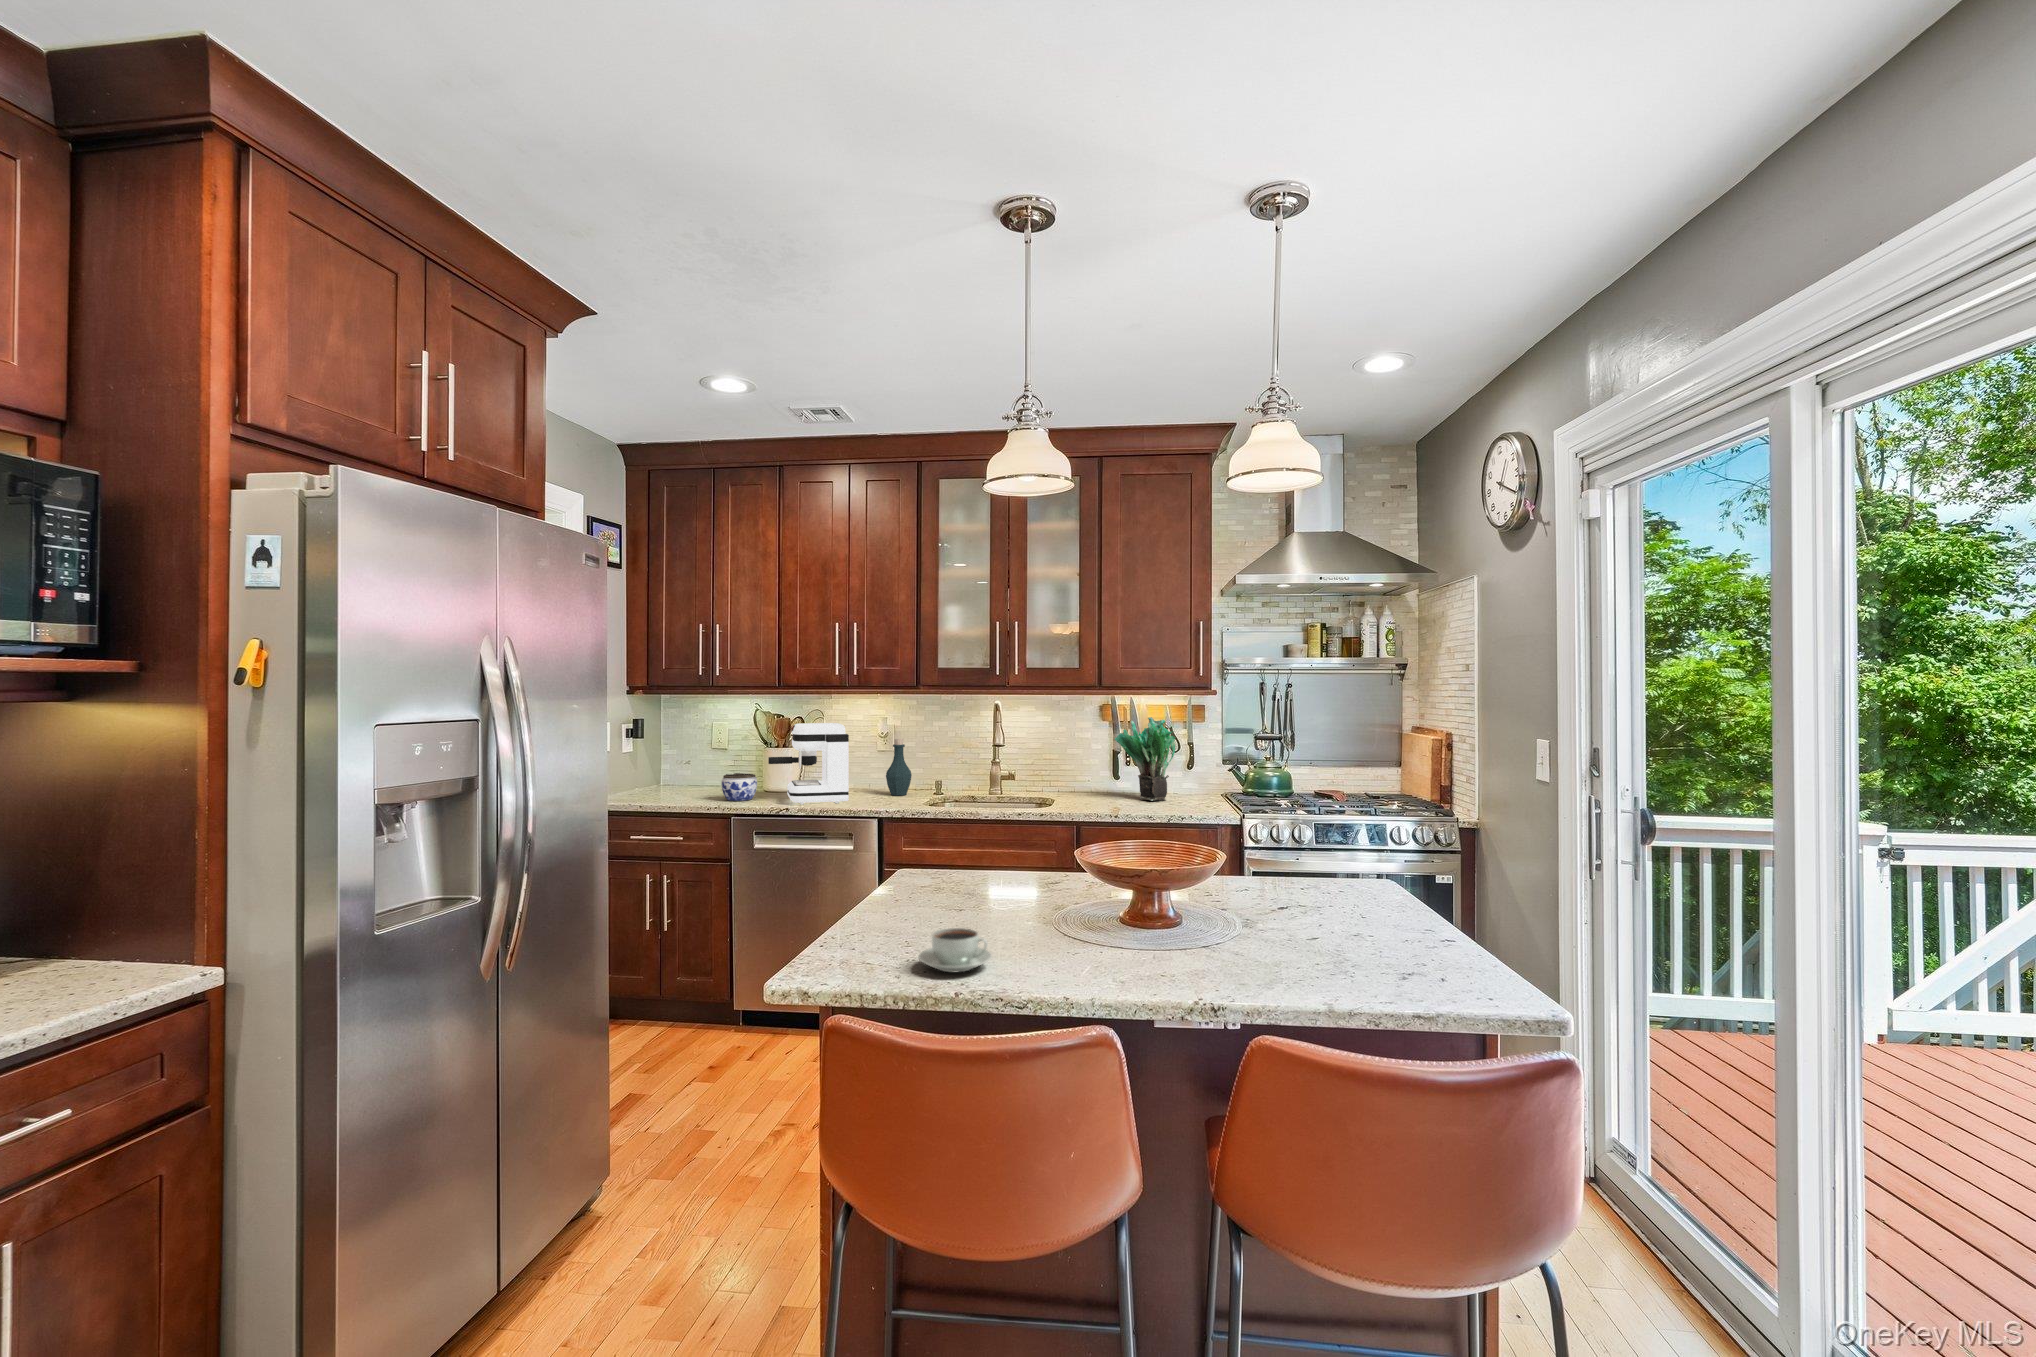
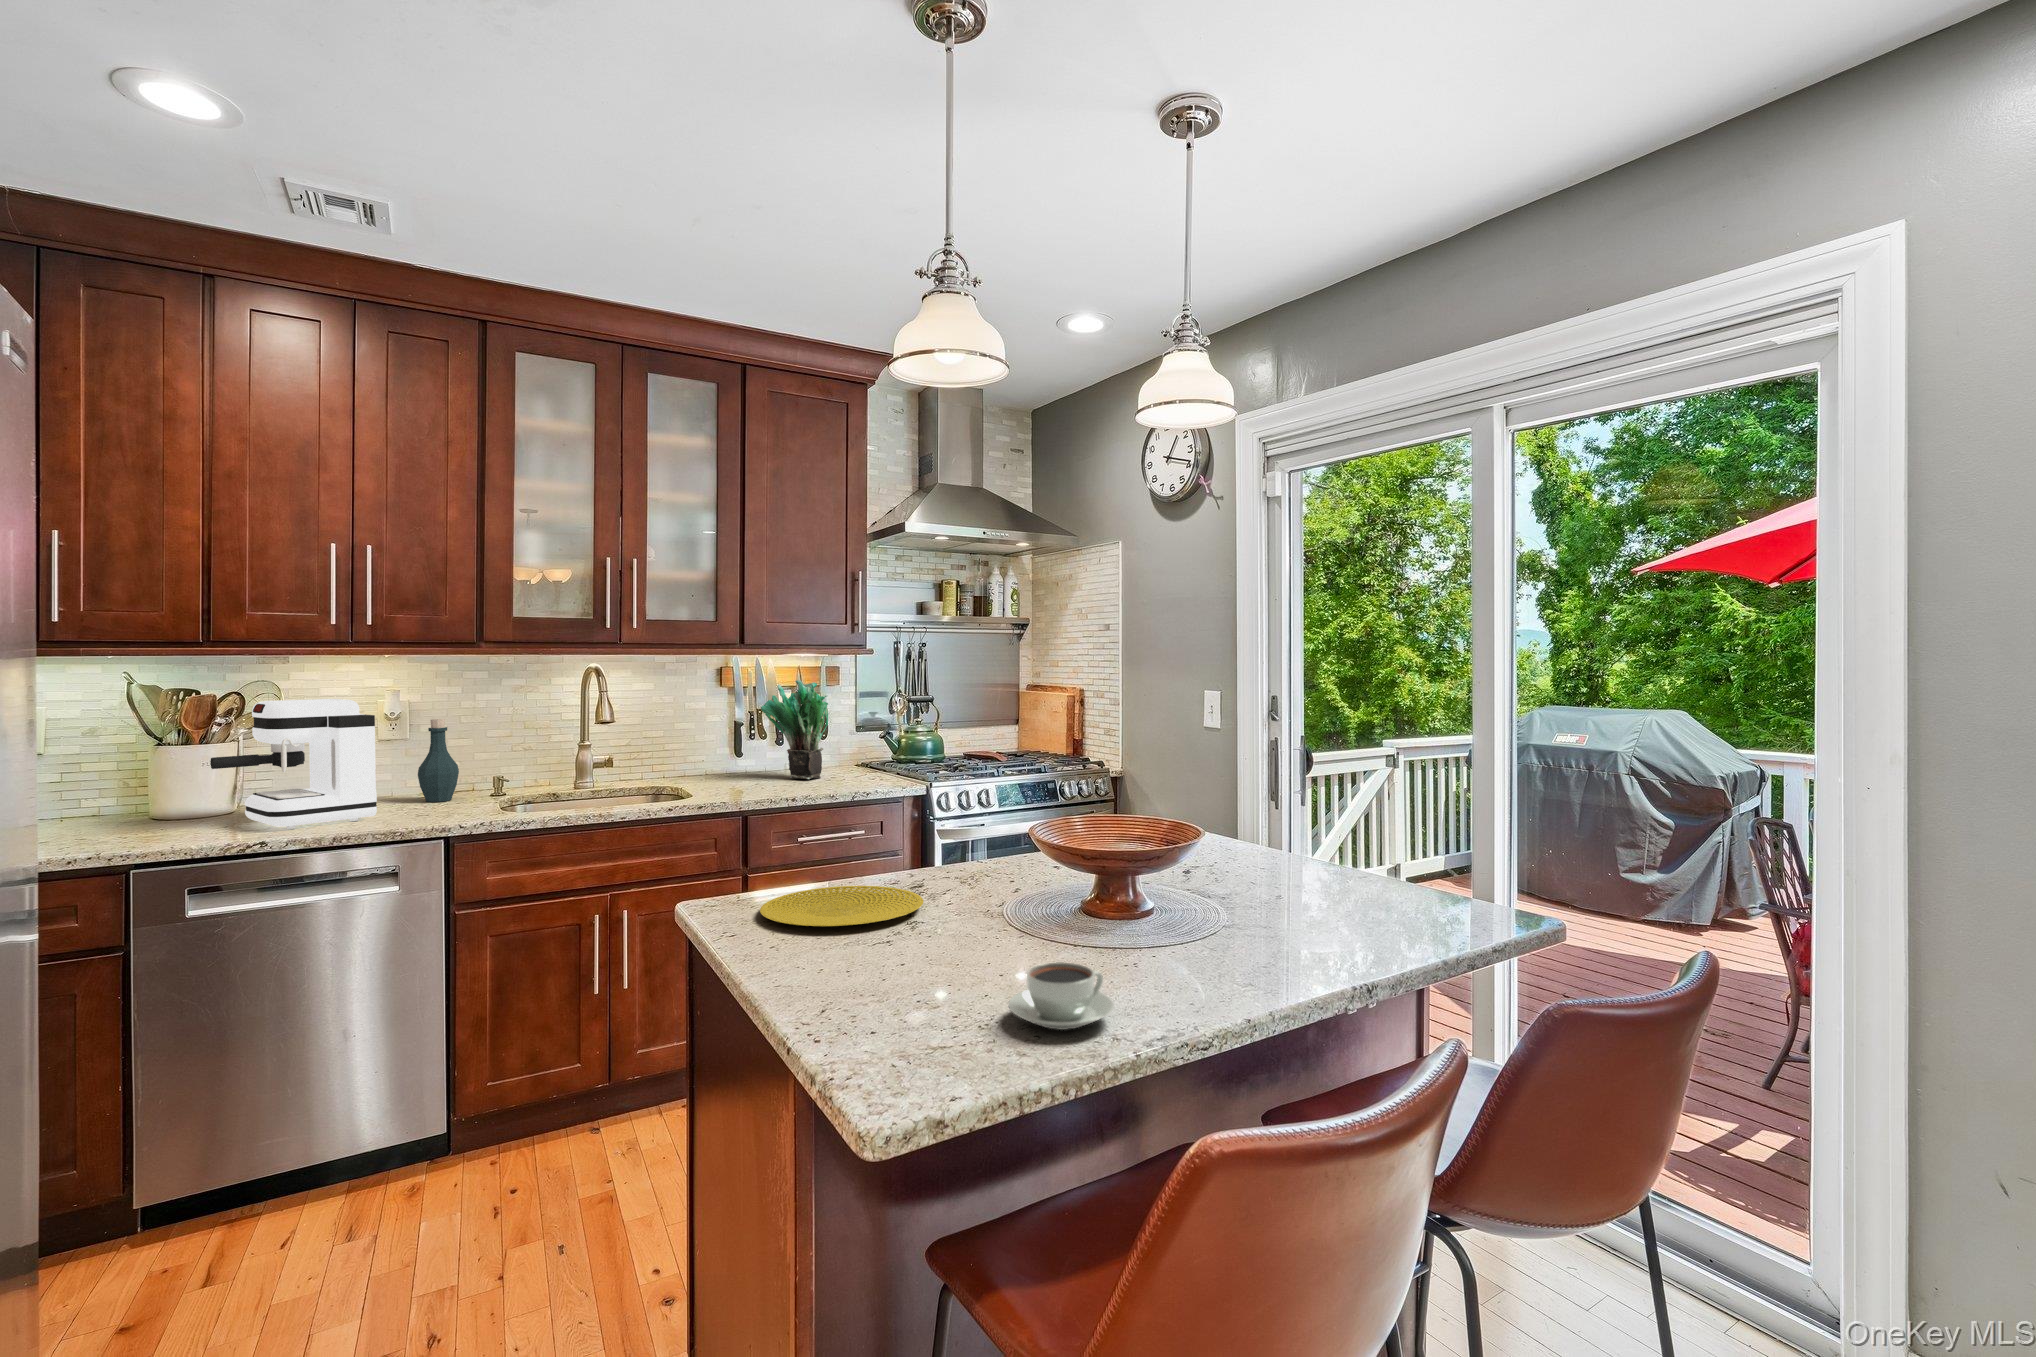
jar: present [721,773,757,801] -> none [101,788,179,836]
plate: none [915,873,1031,897] -> present [760,886,923,926]

